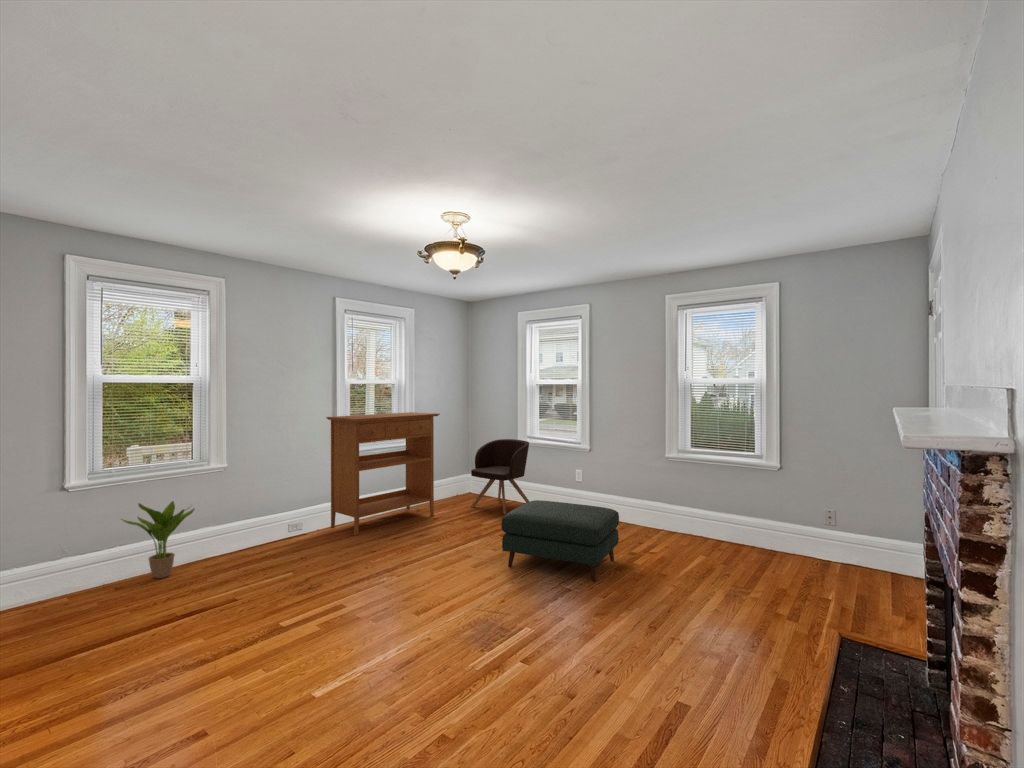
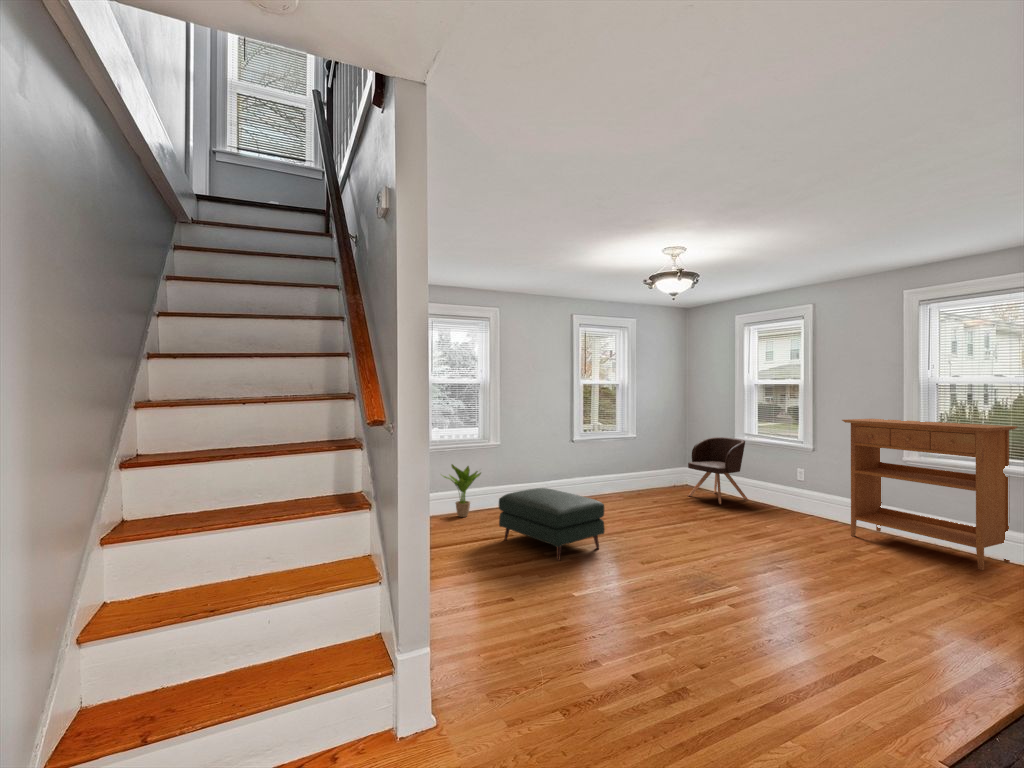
console table: present [326,412,440,536] -> present [842,419,1017,570]
ottoman: present [501,500,619,581] -> present [499,488,605,561]

